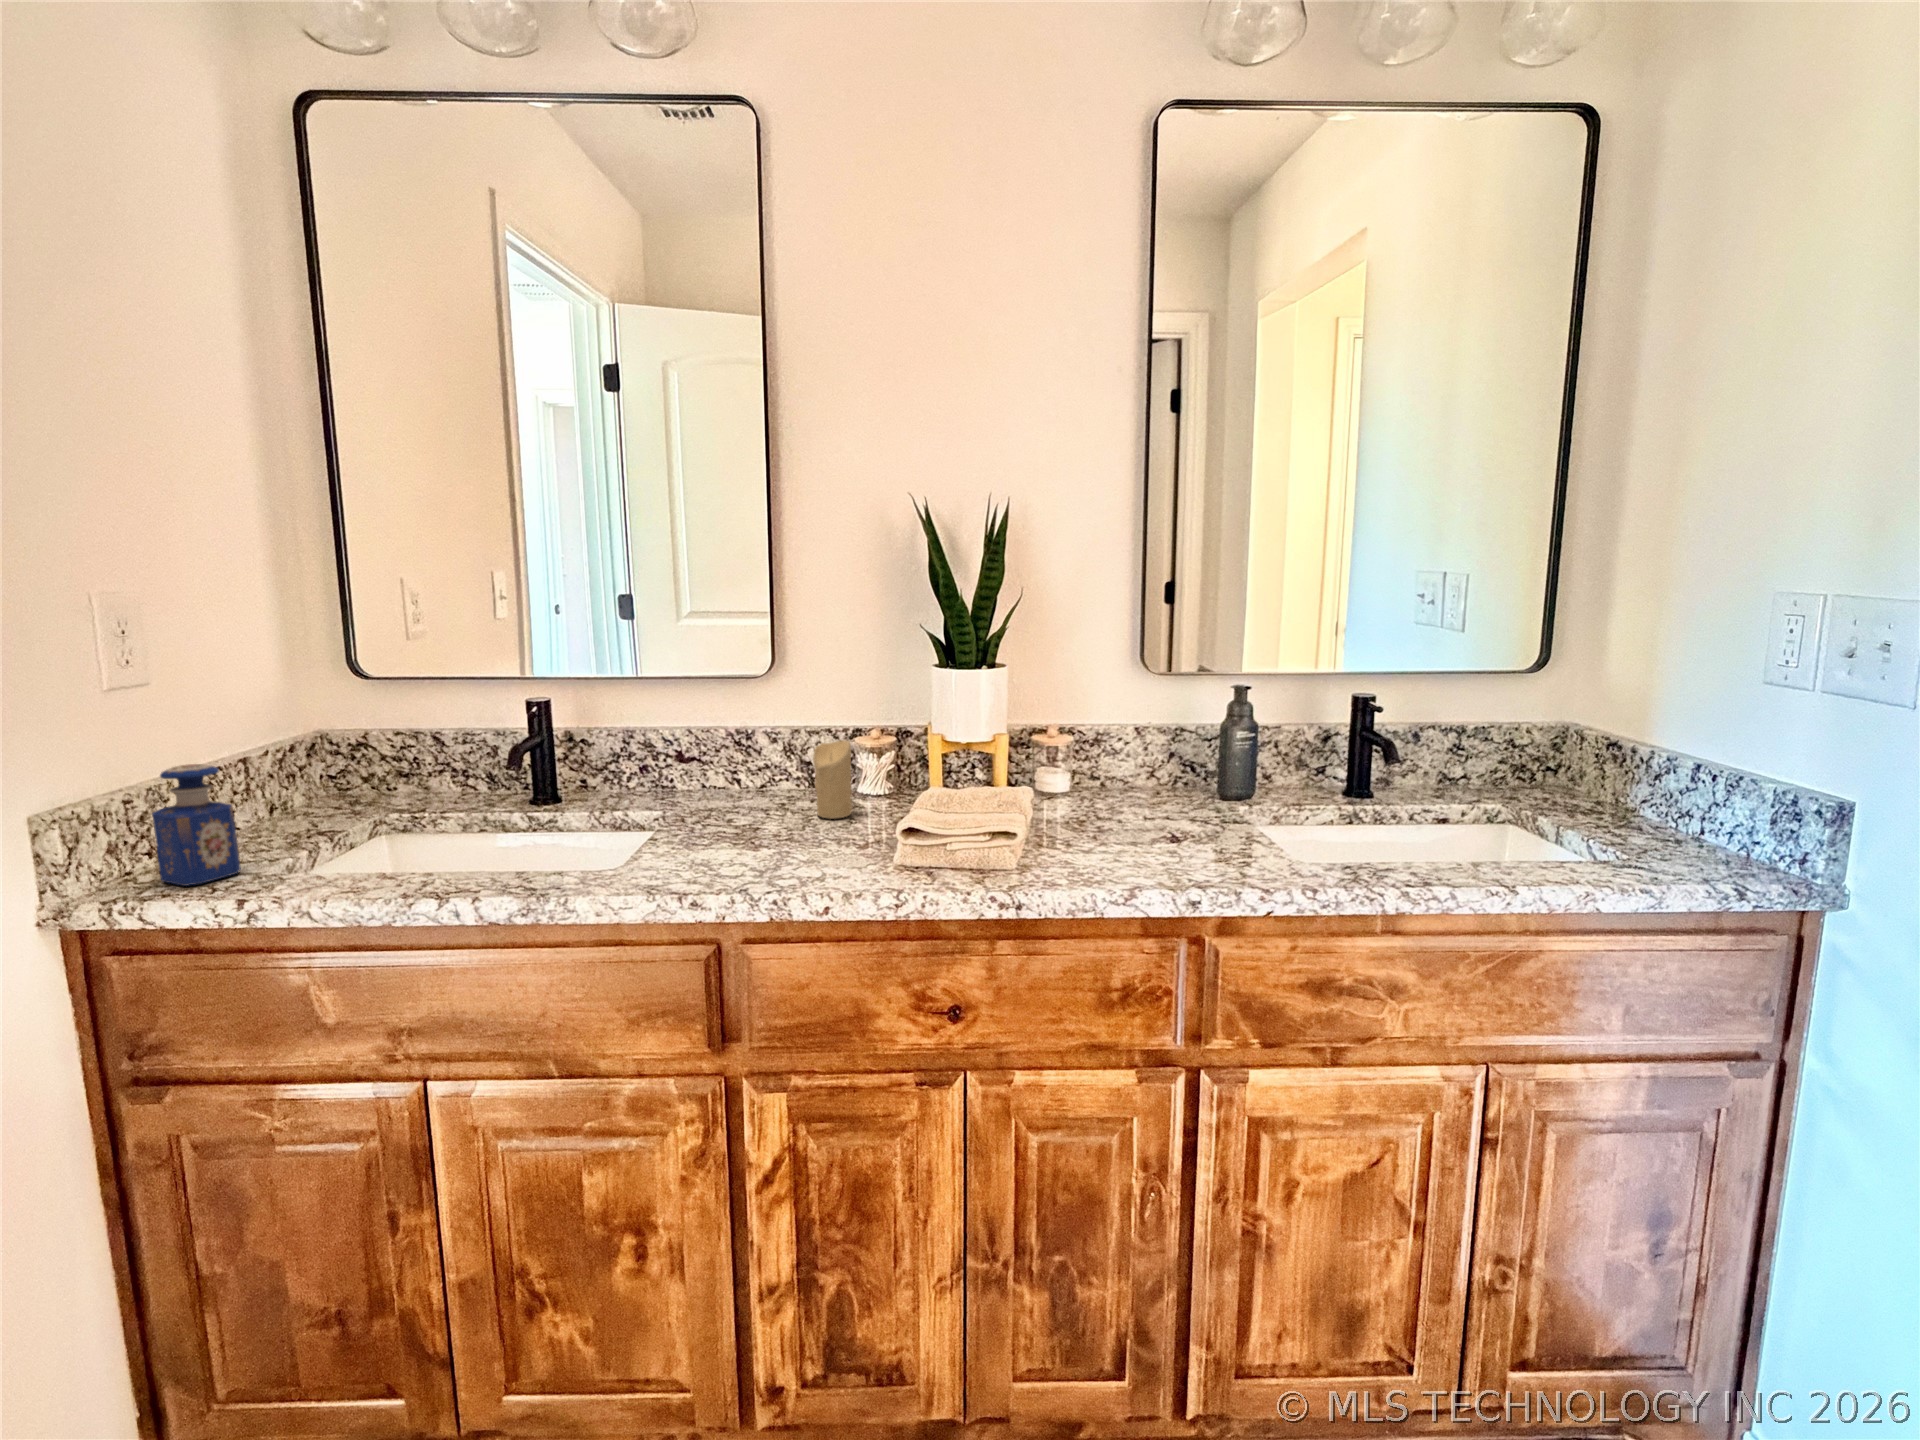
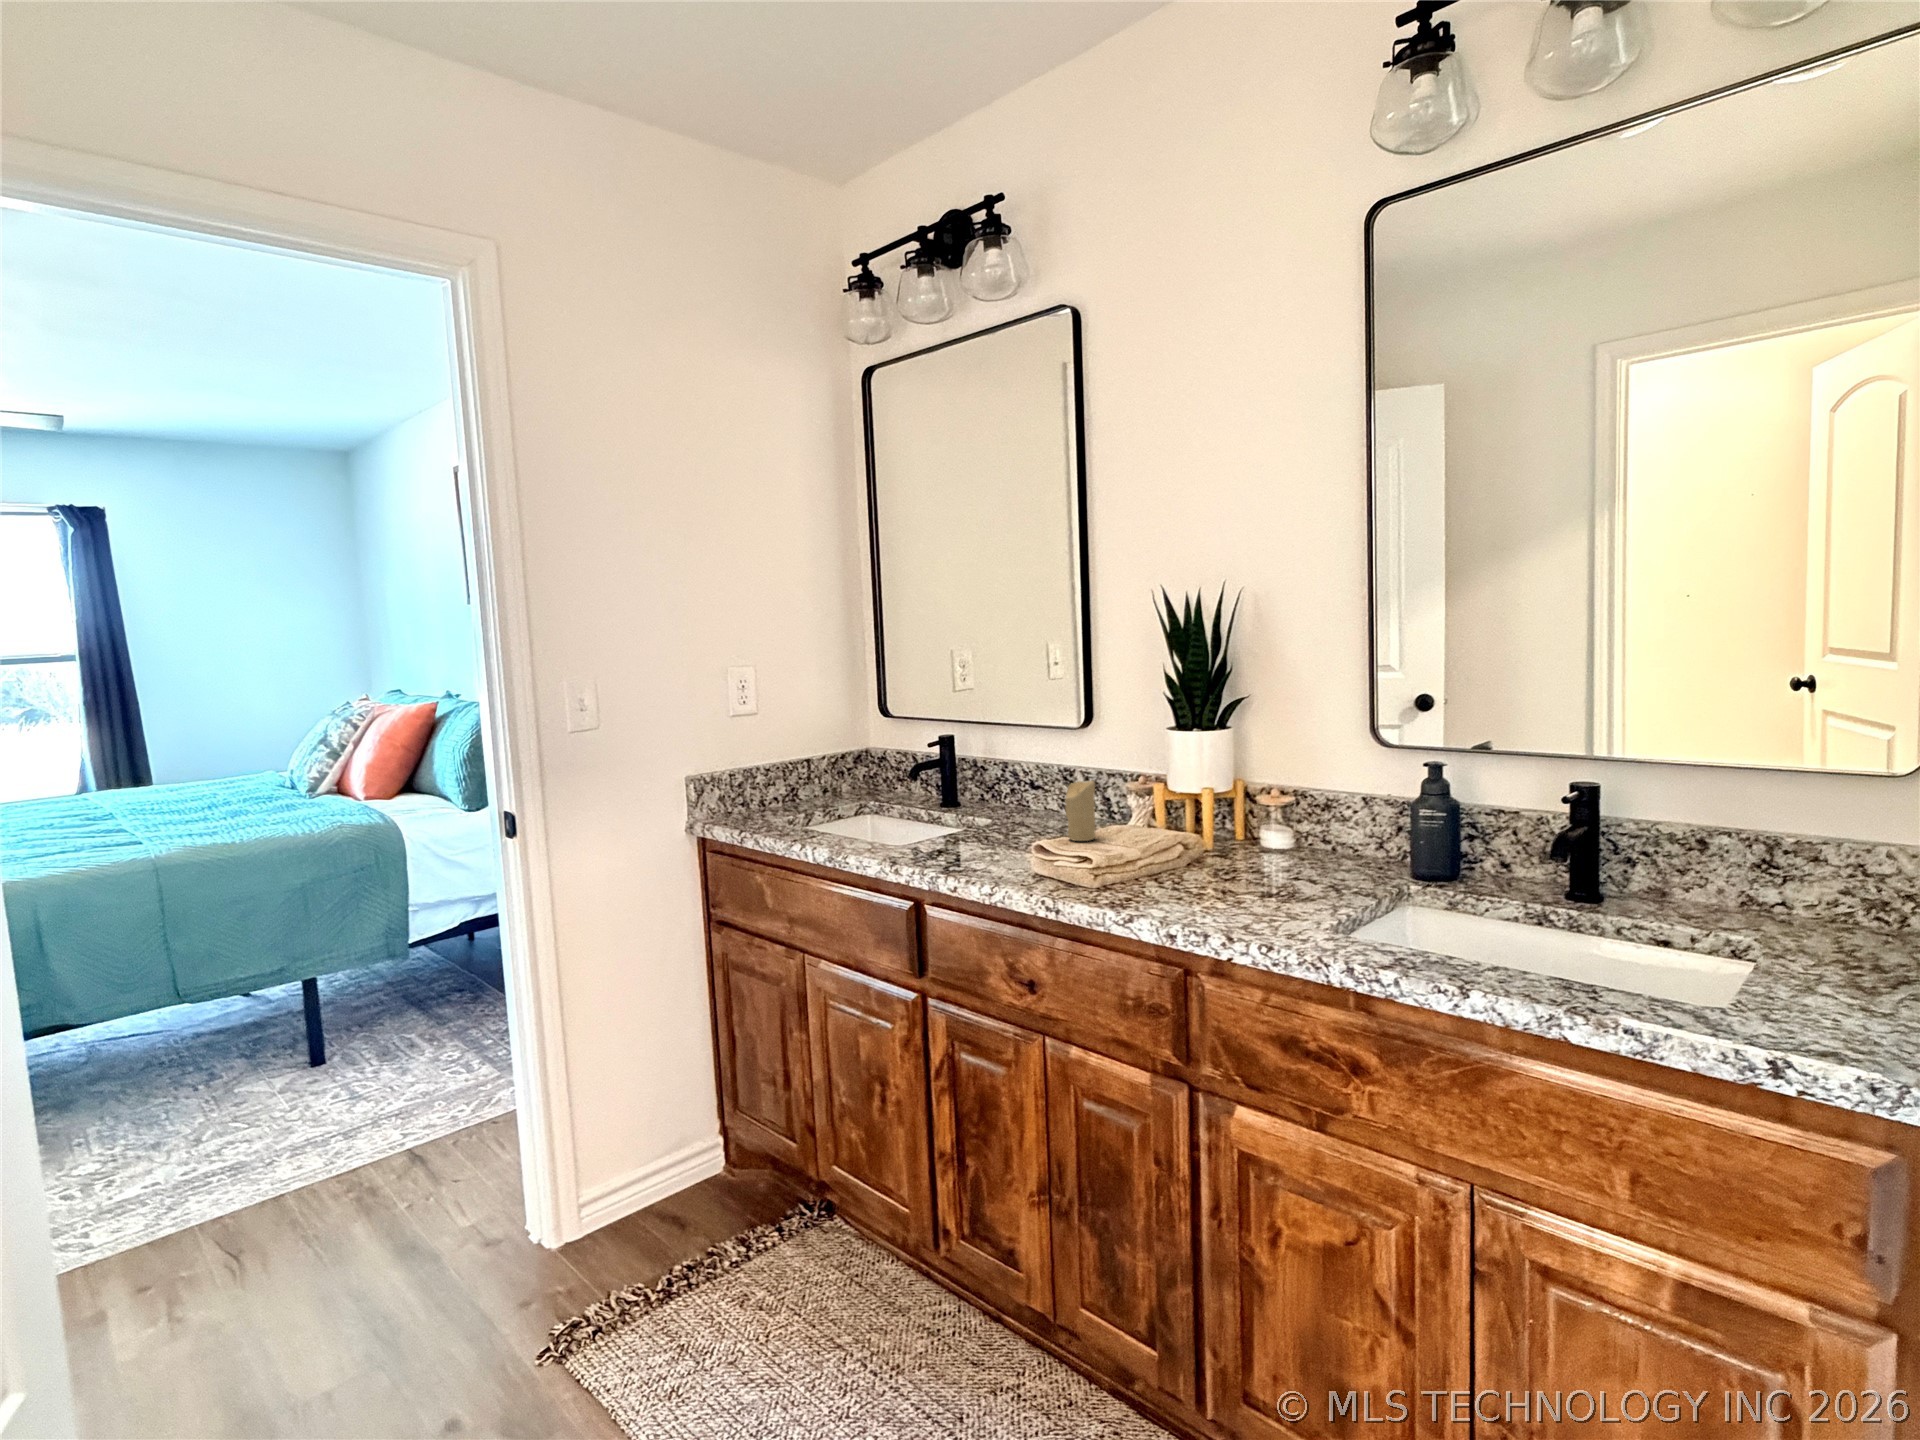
perfume bottle: present [152,764,241,886] -> none [734,758,768,823]

